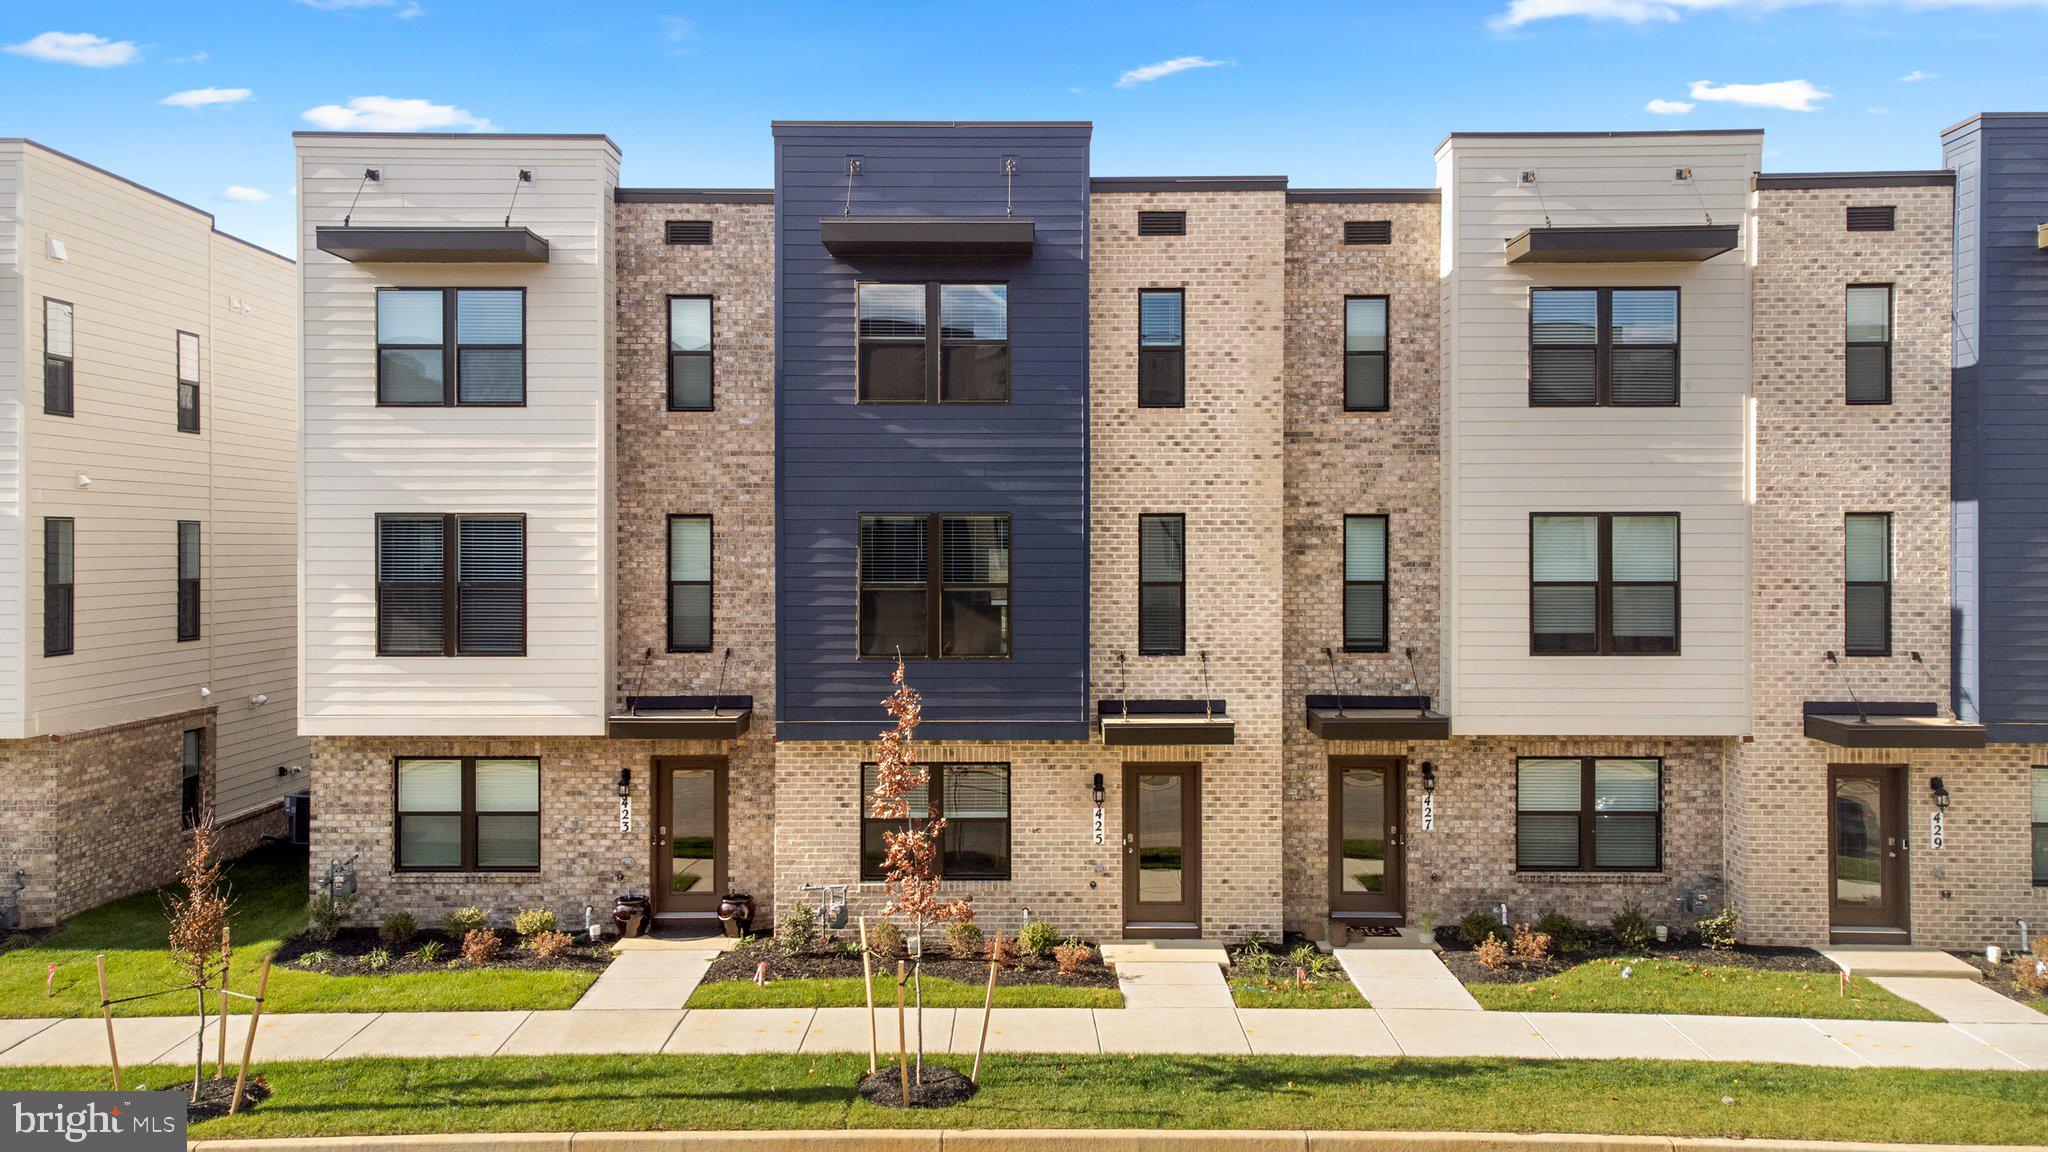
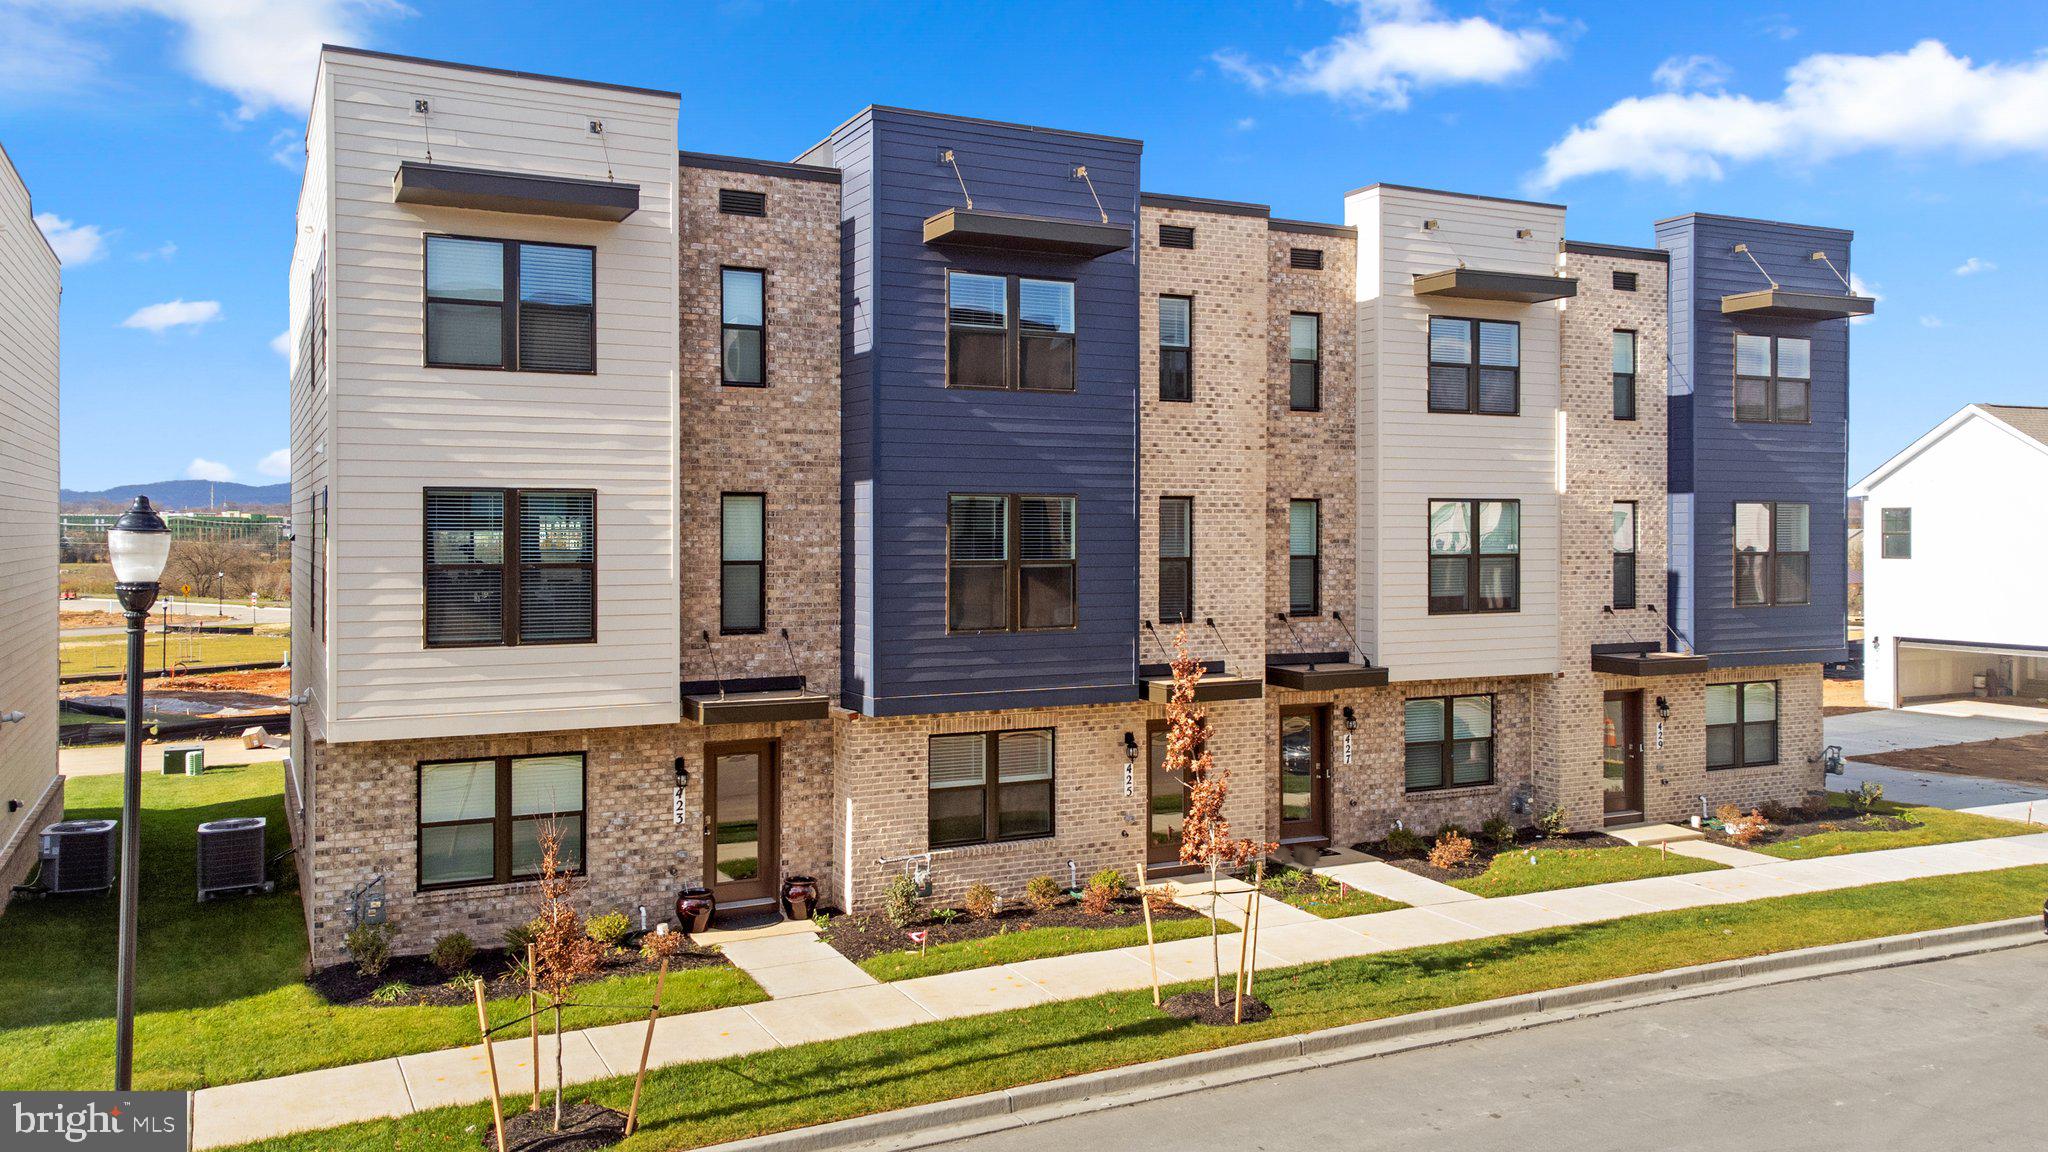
potted plant: present [1415,910,1440,944] -> none [1349,828,1378,856]

